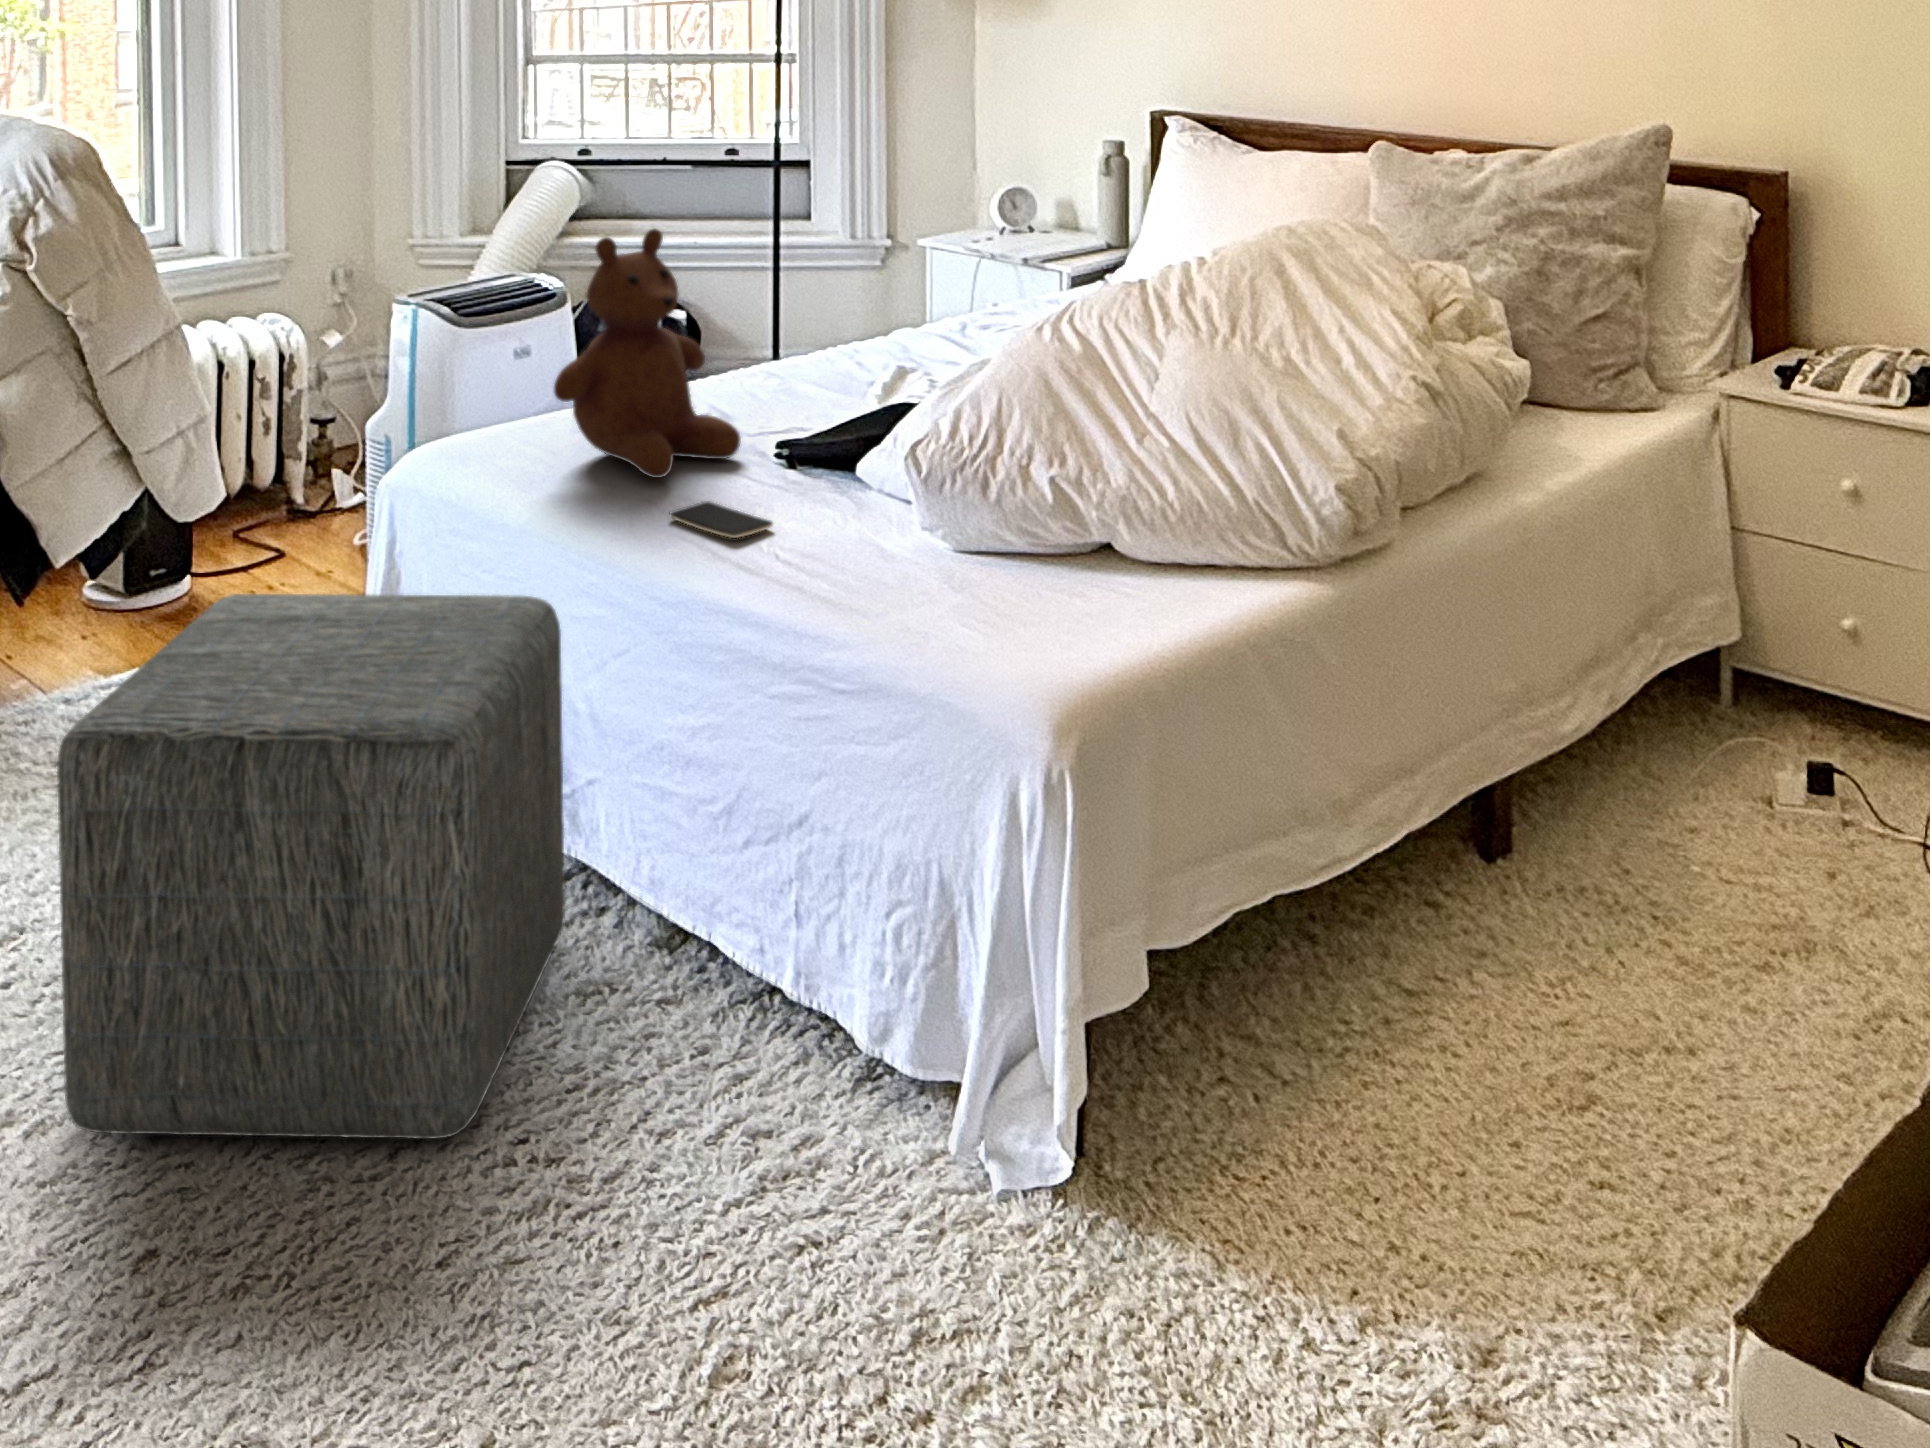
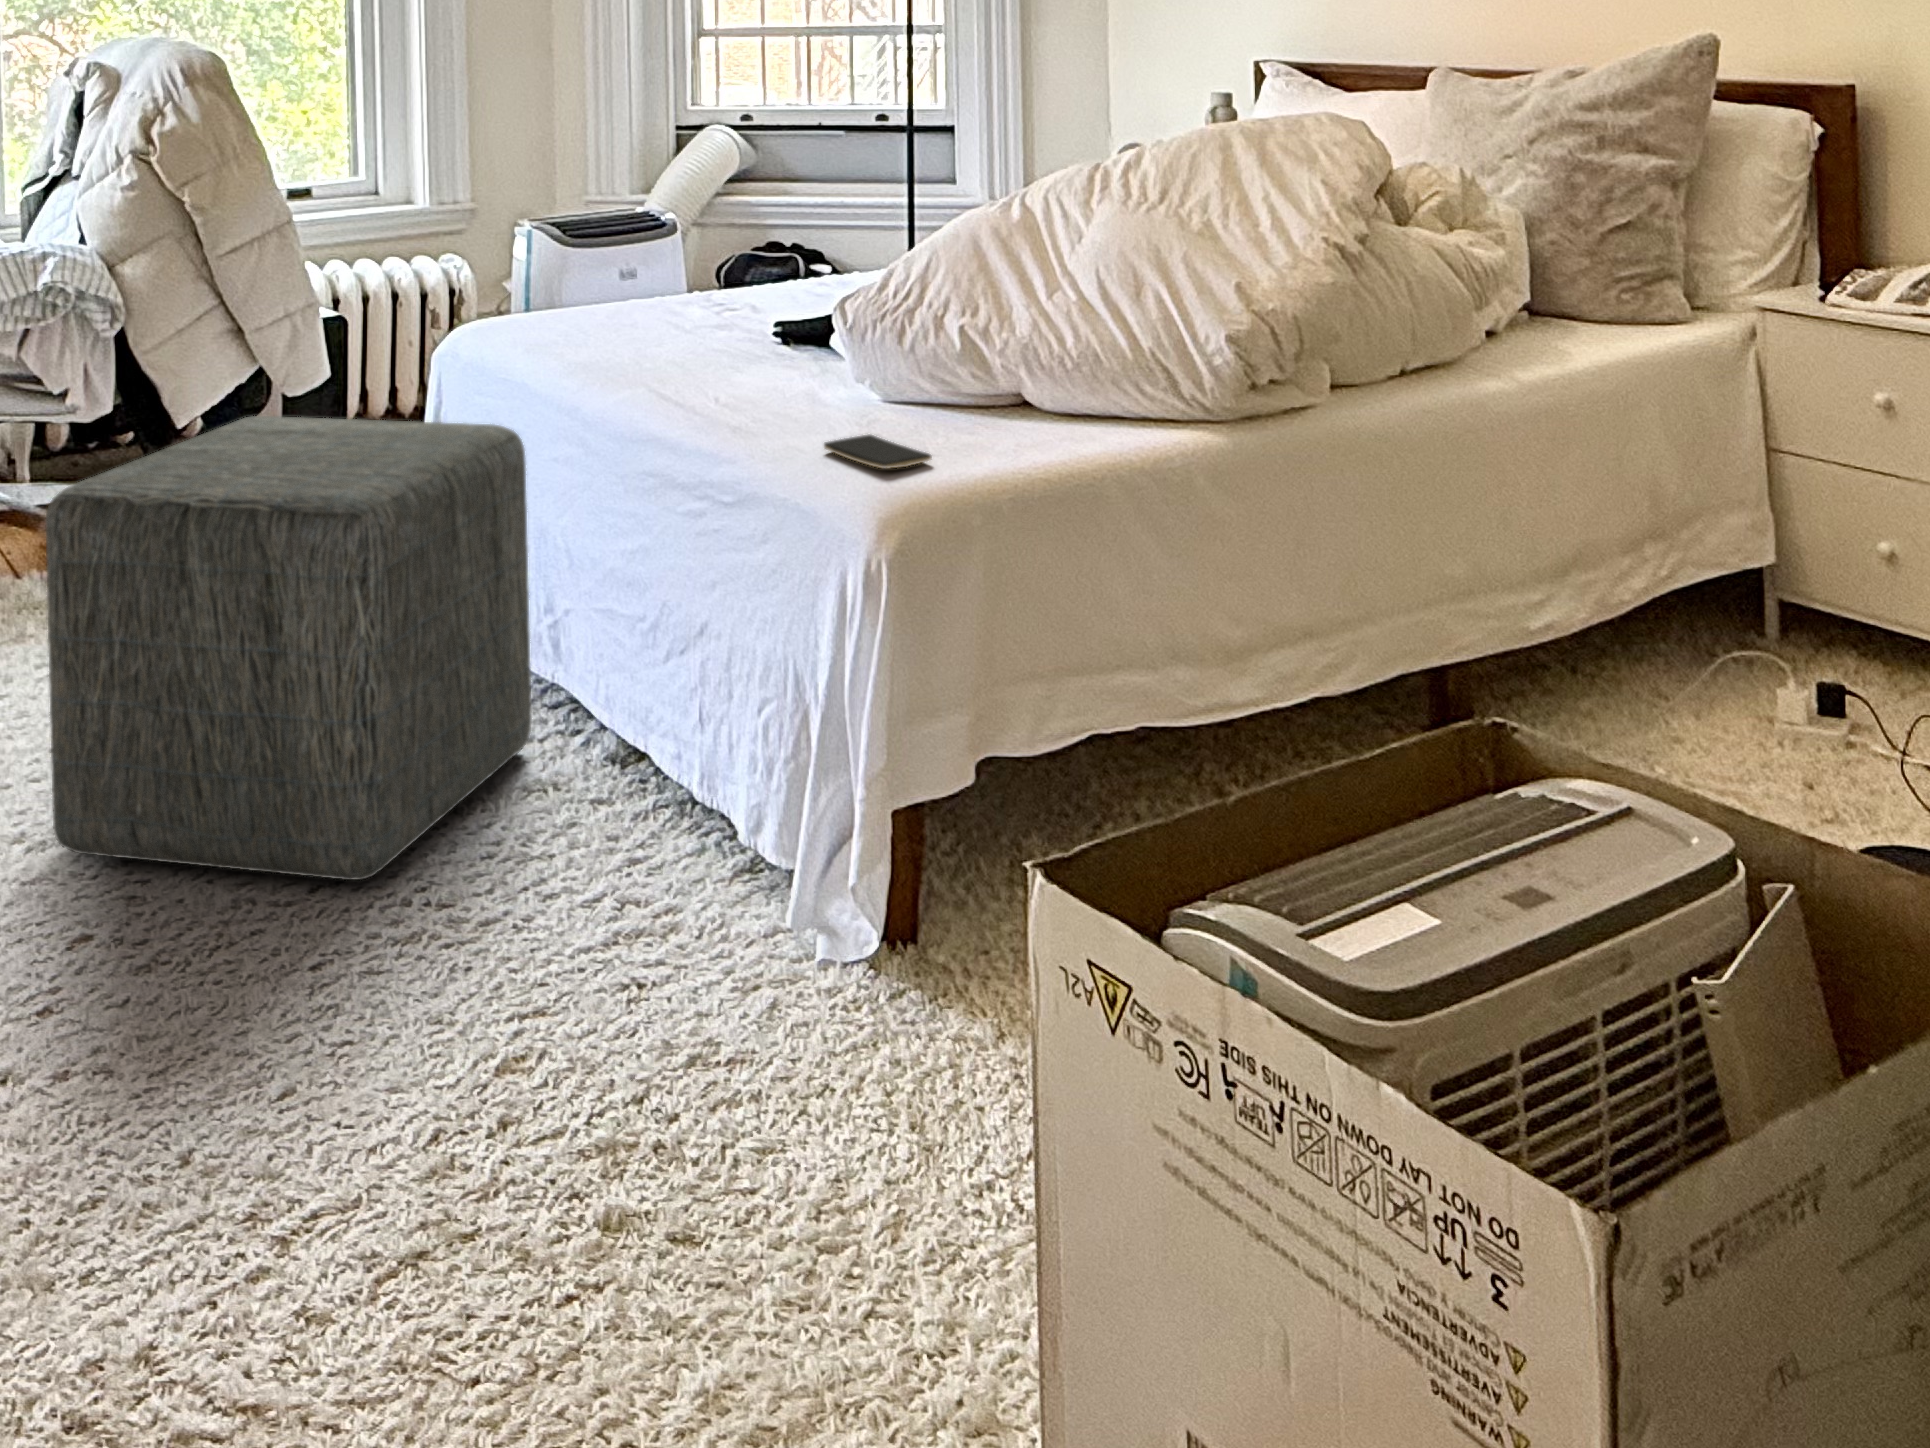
teddy bear: present [554,229,741,478] -> none [564,117,737,341]
smartphone: present [669,501,773,538] -> present [824,435,932,469]

